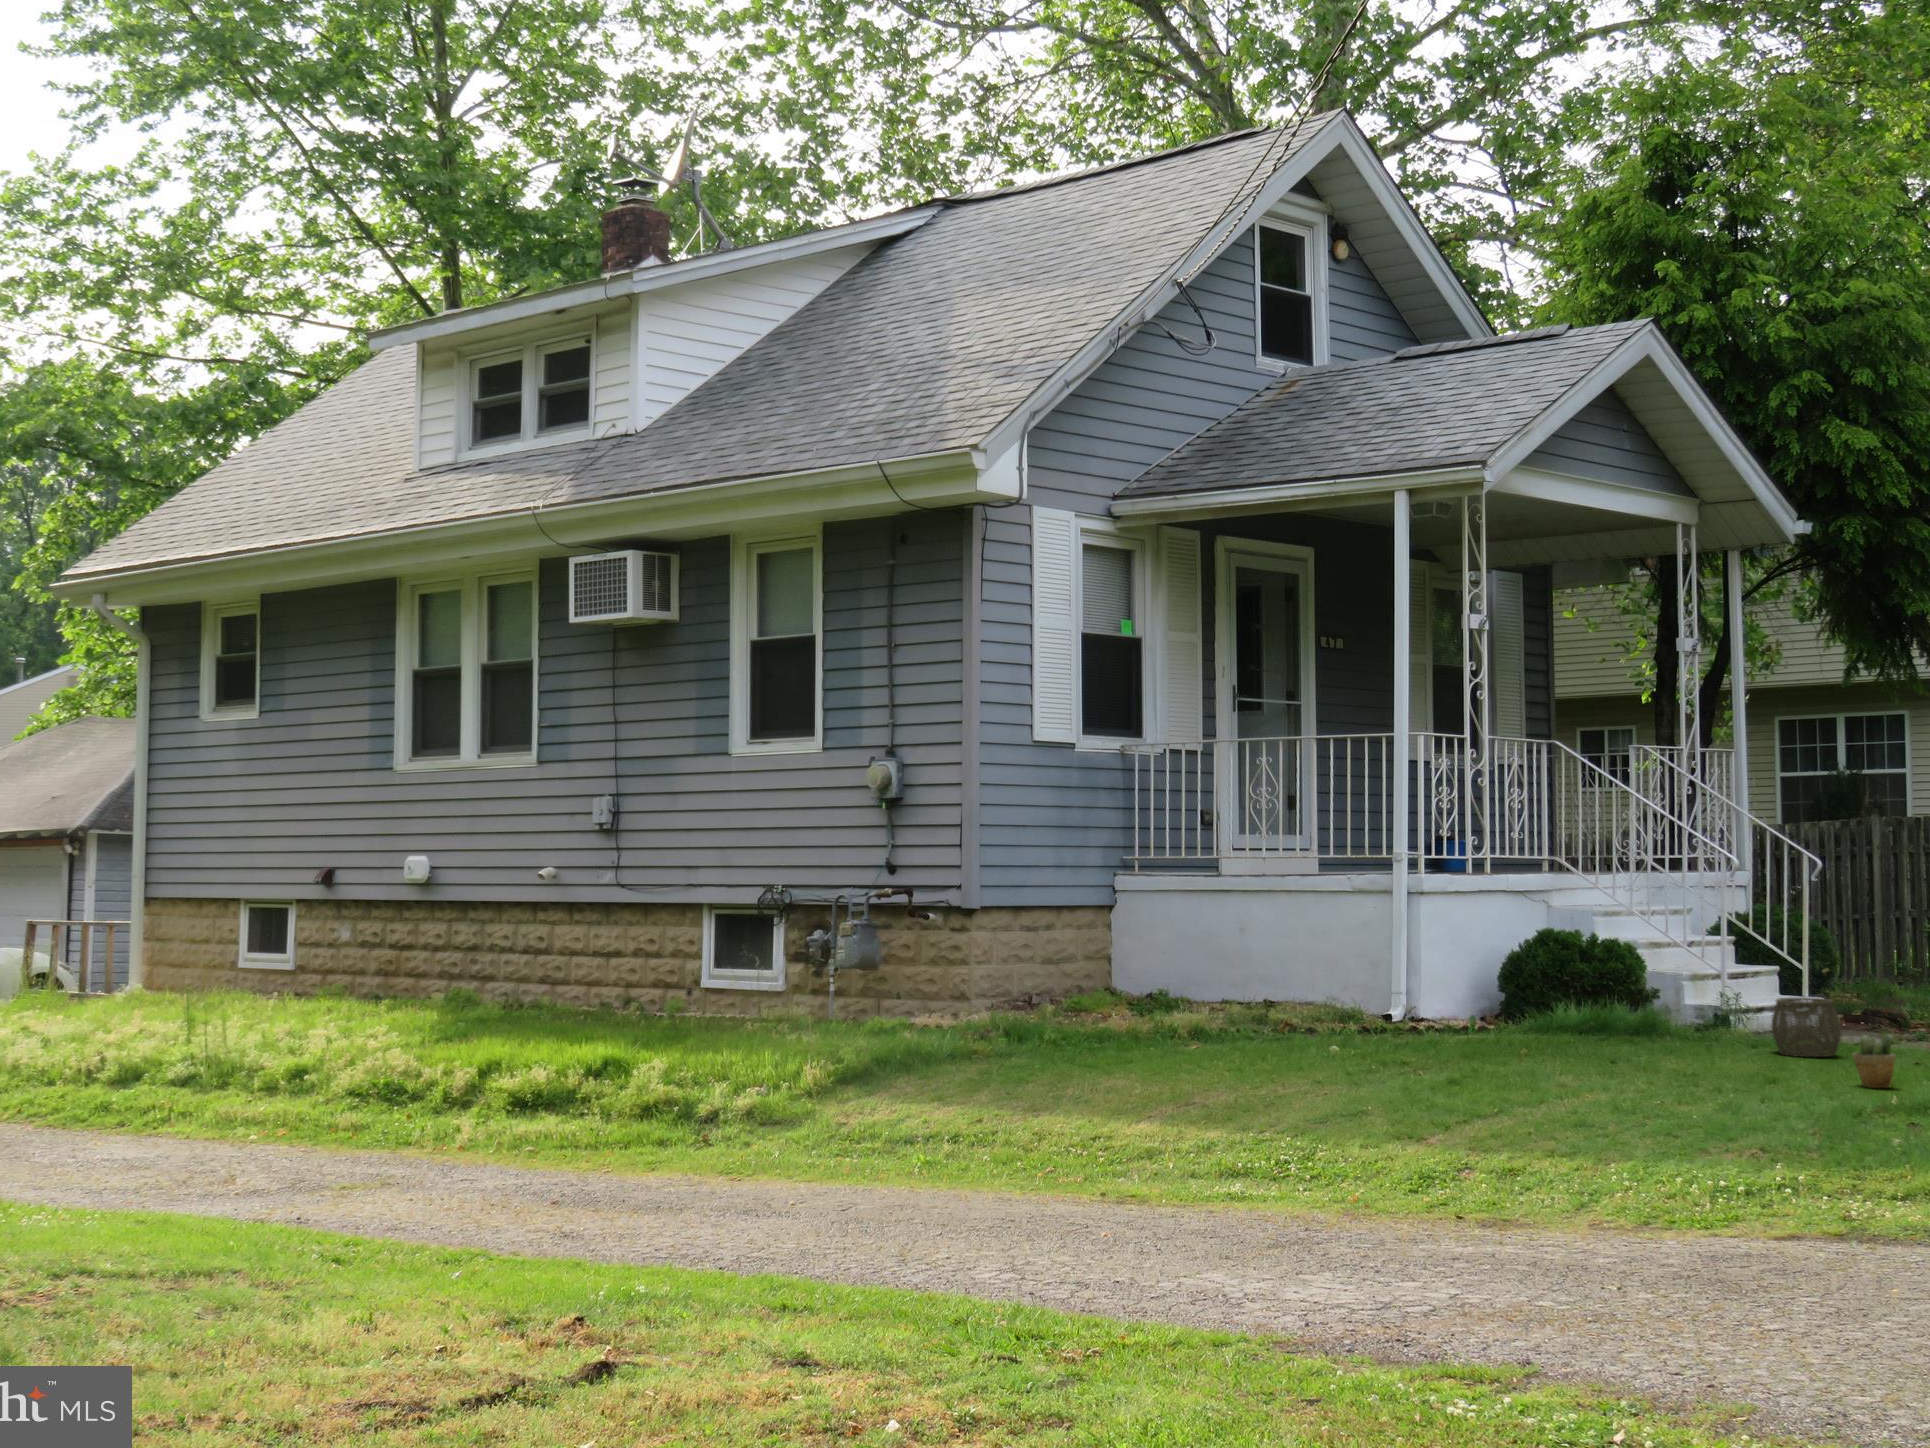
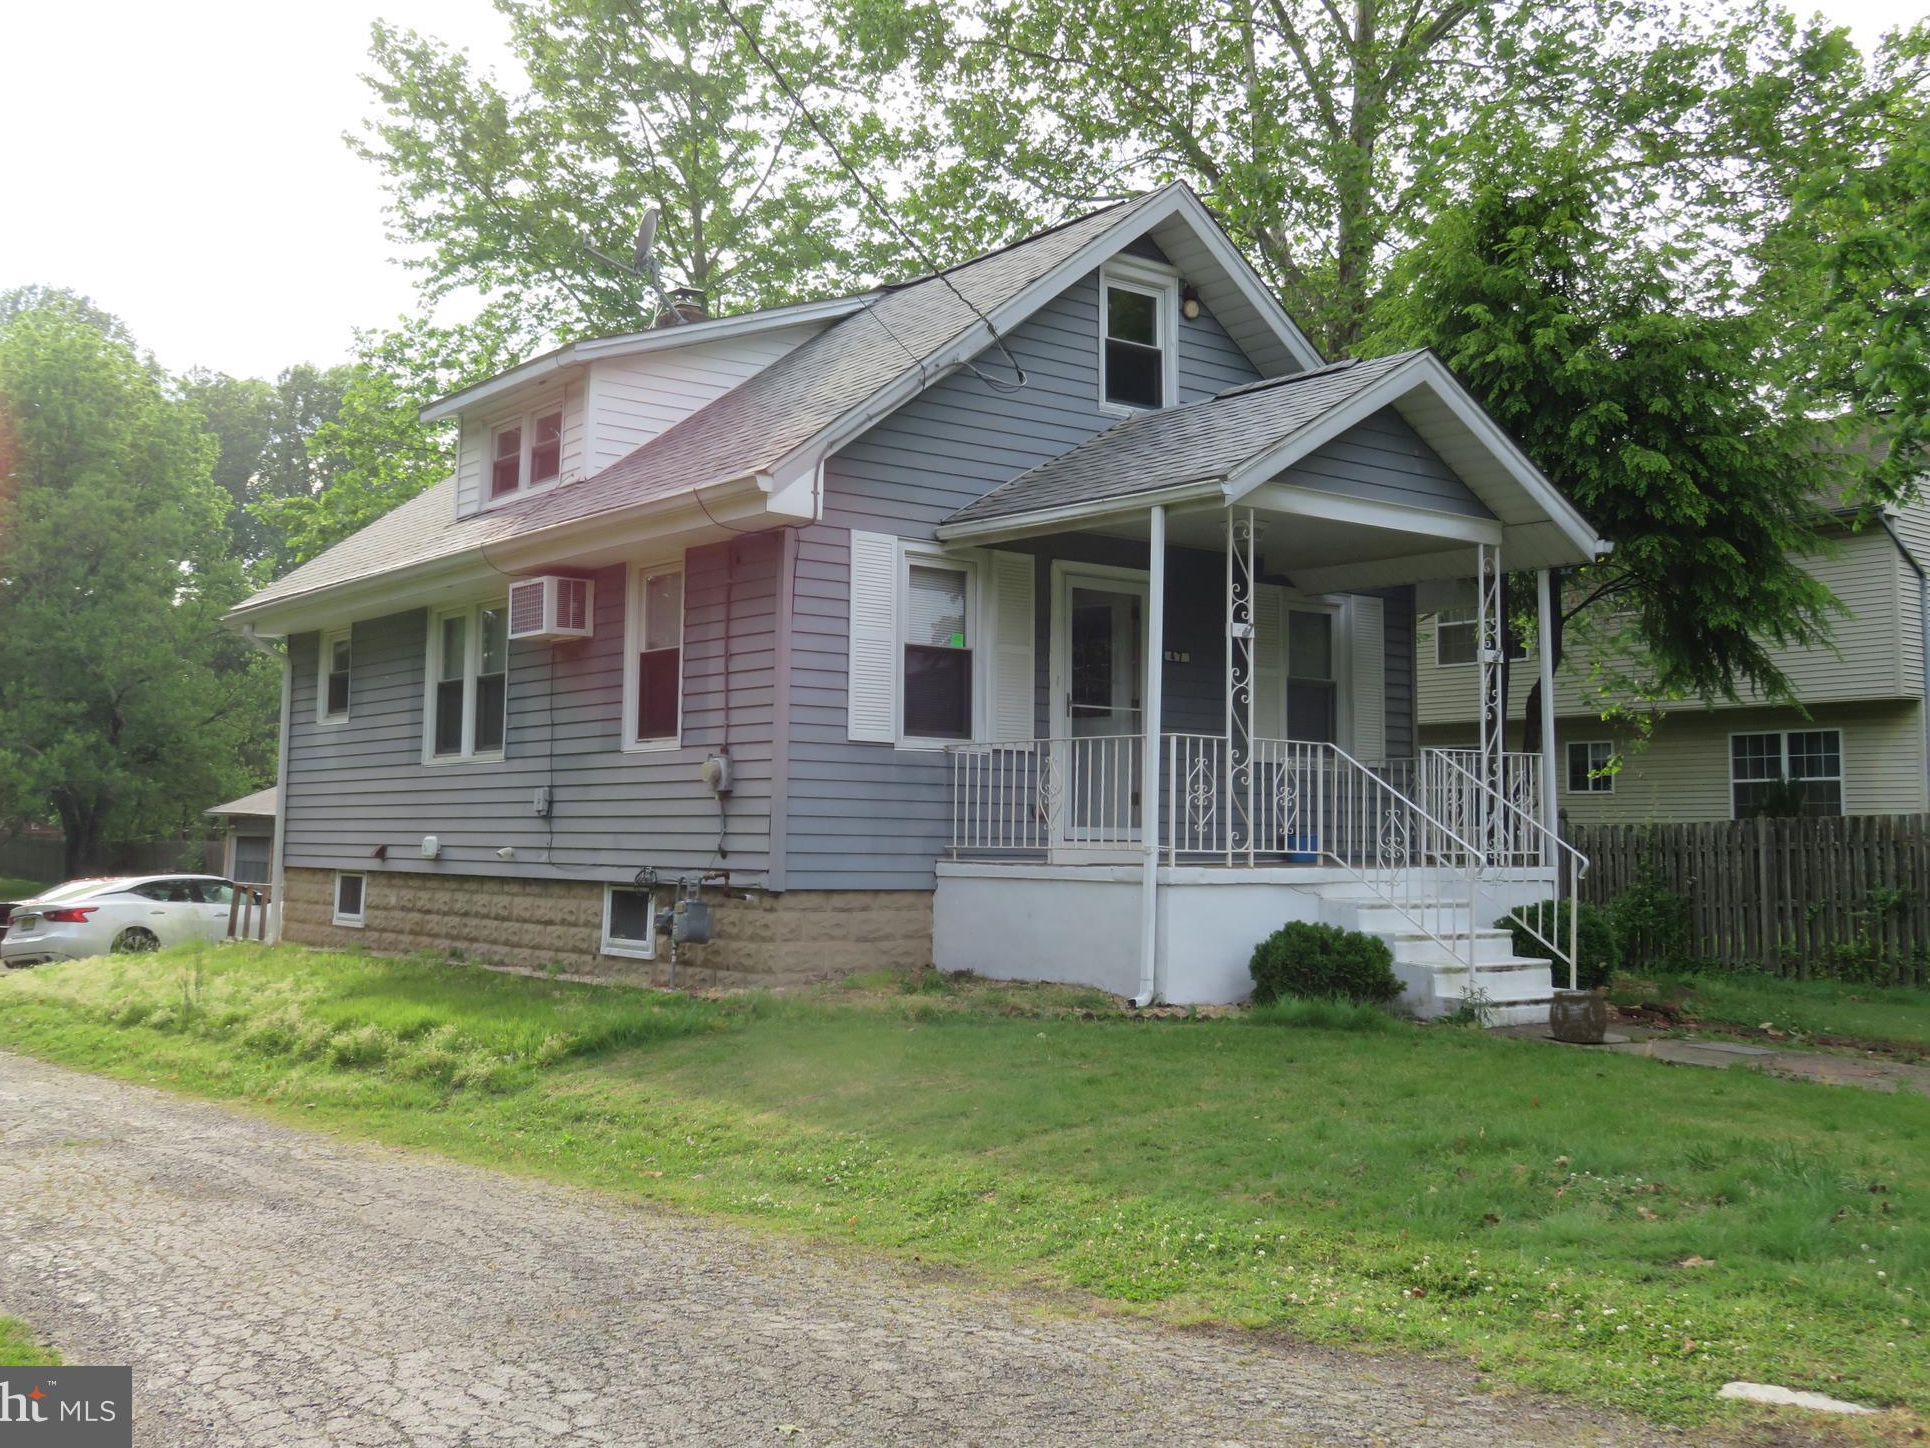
potted plant: present [1853,1034,1896,1088] -> none [1622,1028,1658,1075]

